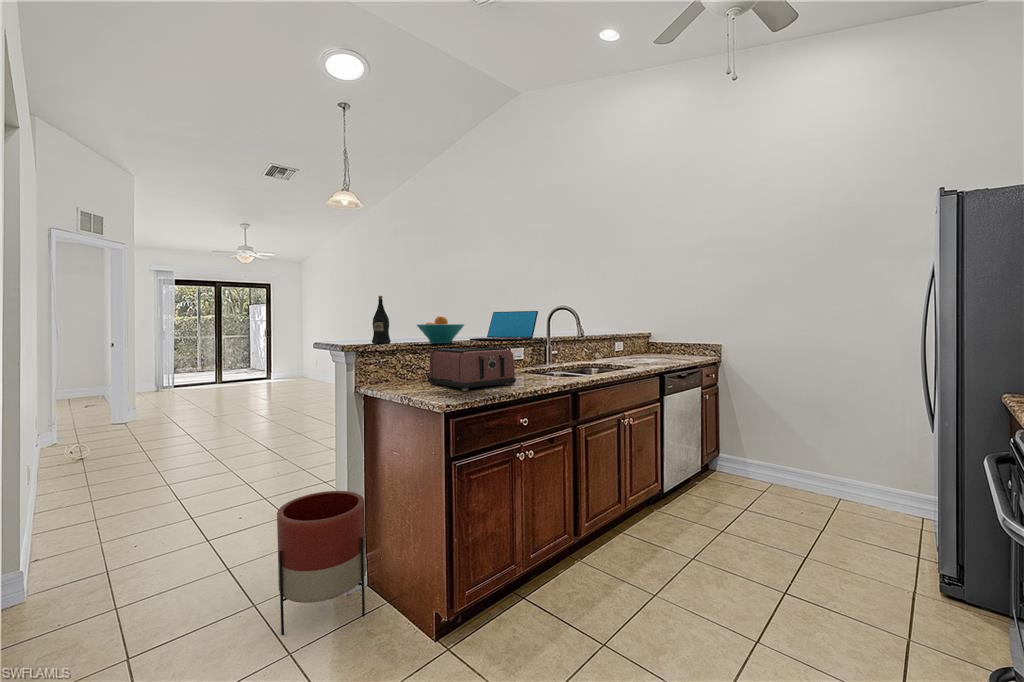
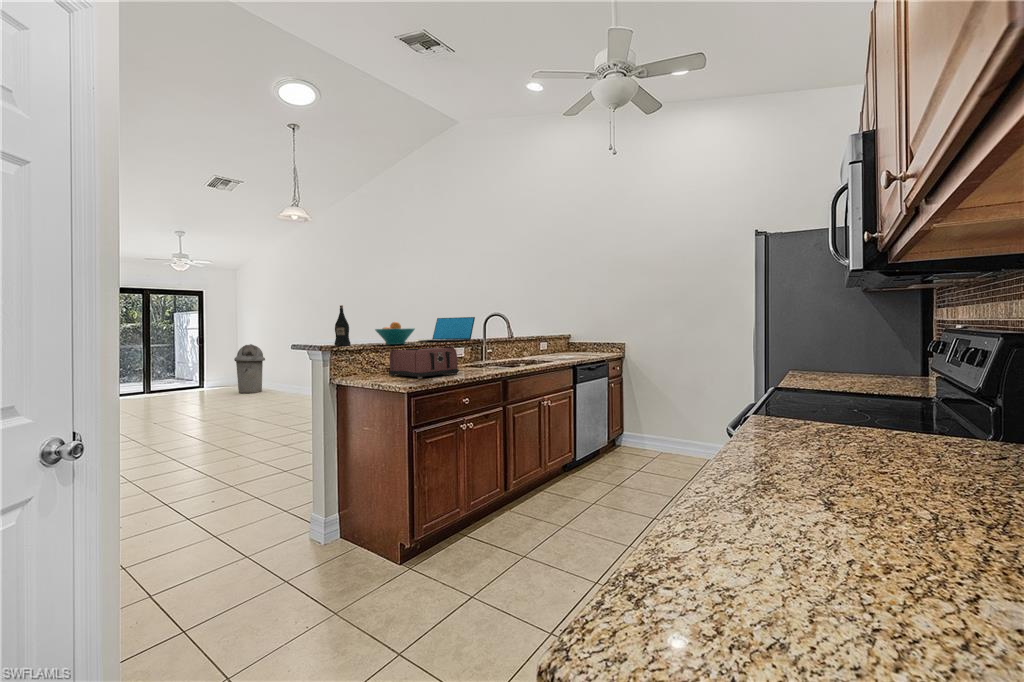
trash can: none [298,337,327,386] -> present [234,344,265,393]
planter: present [277,491,366,635] -> none [273,461,344,570]

